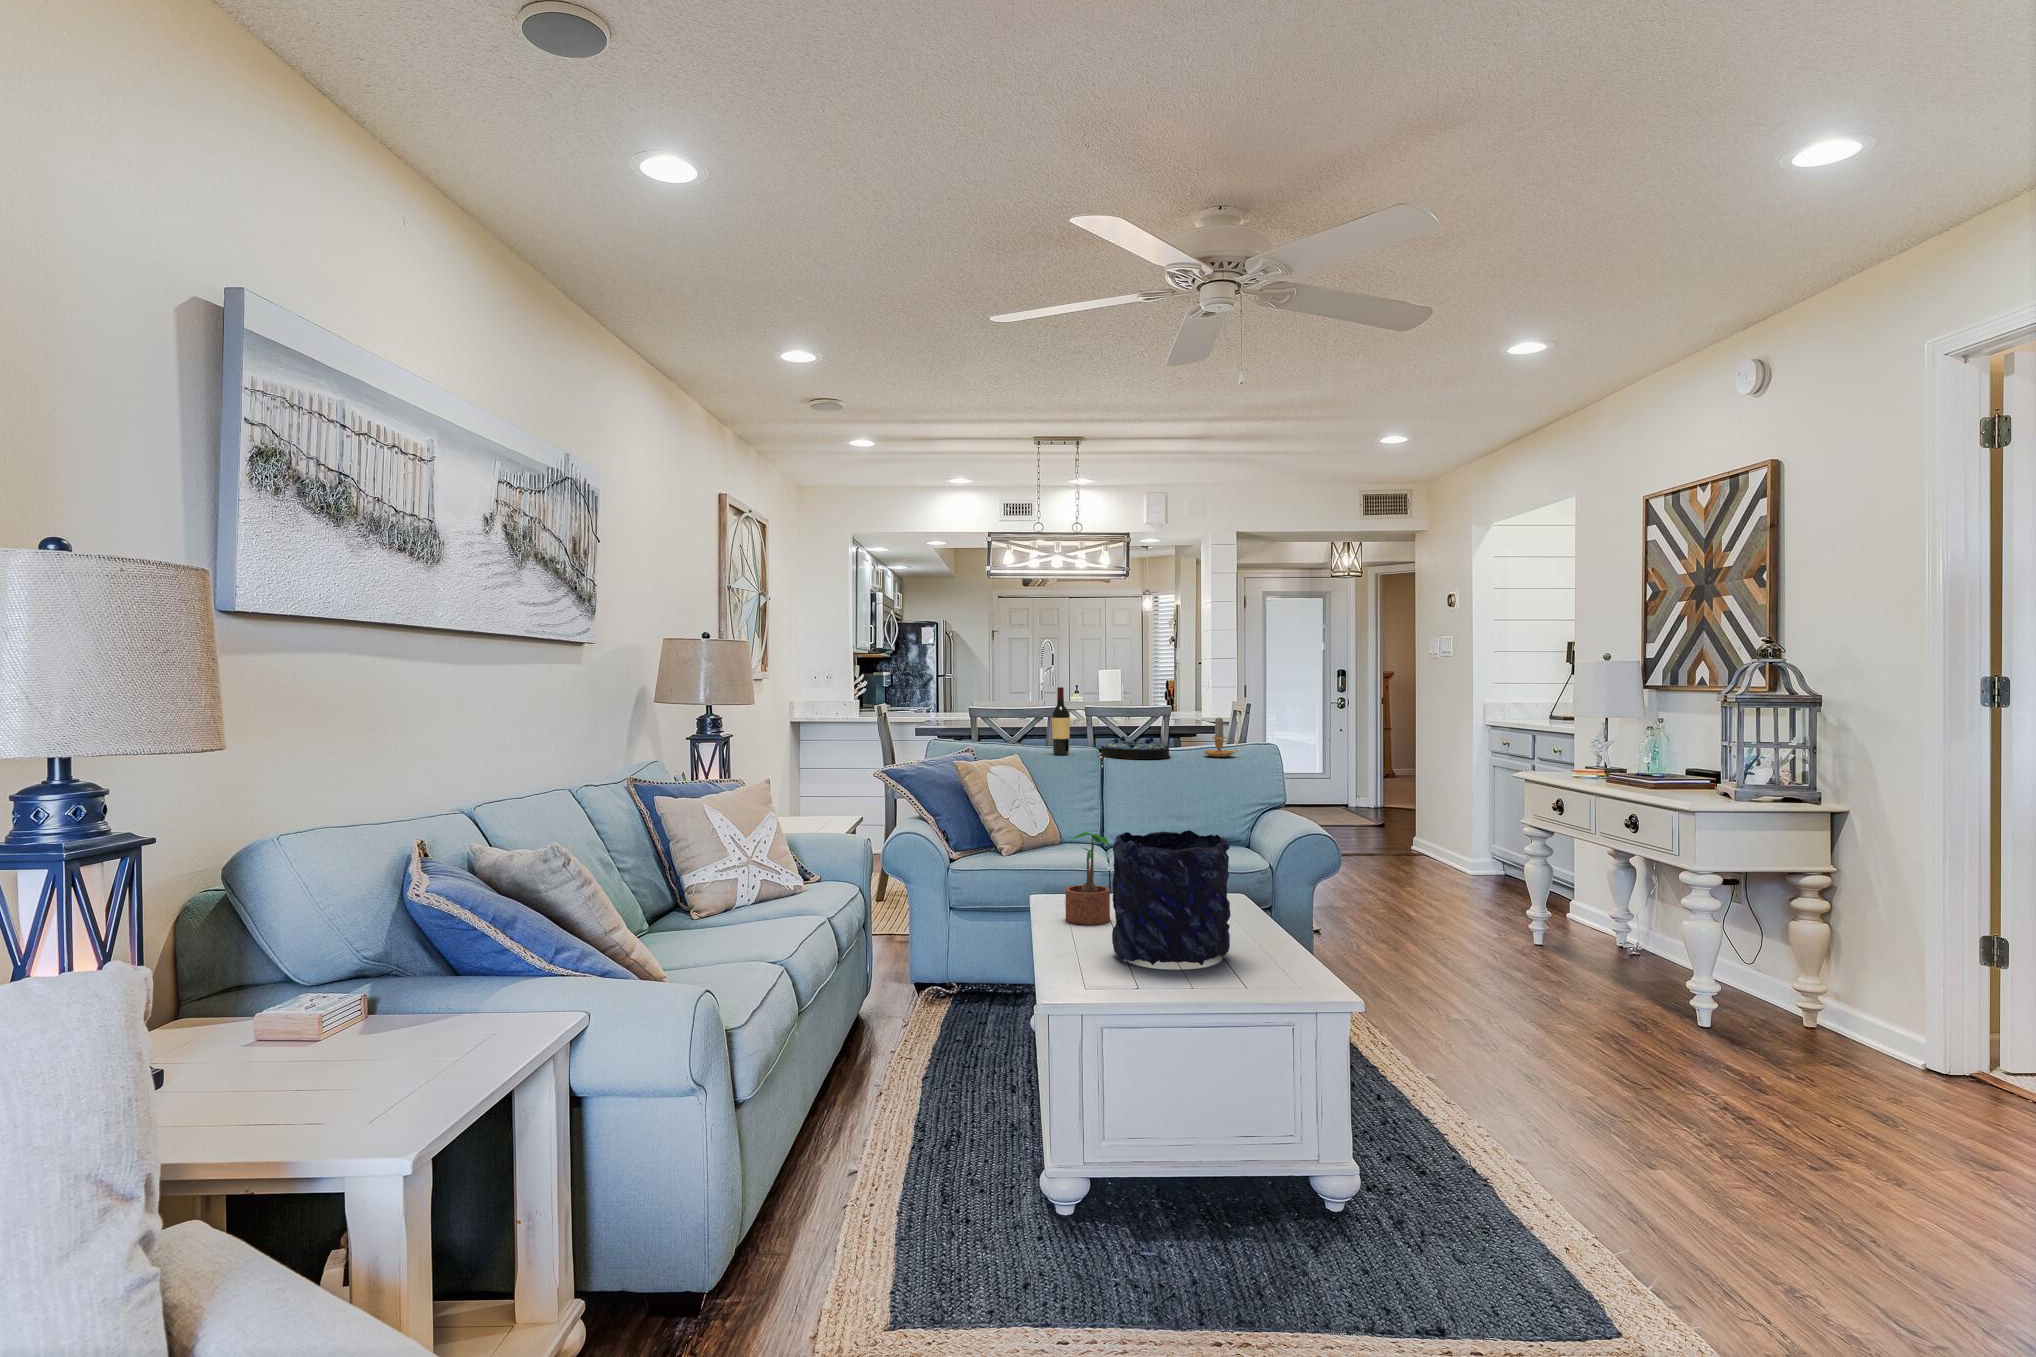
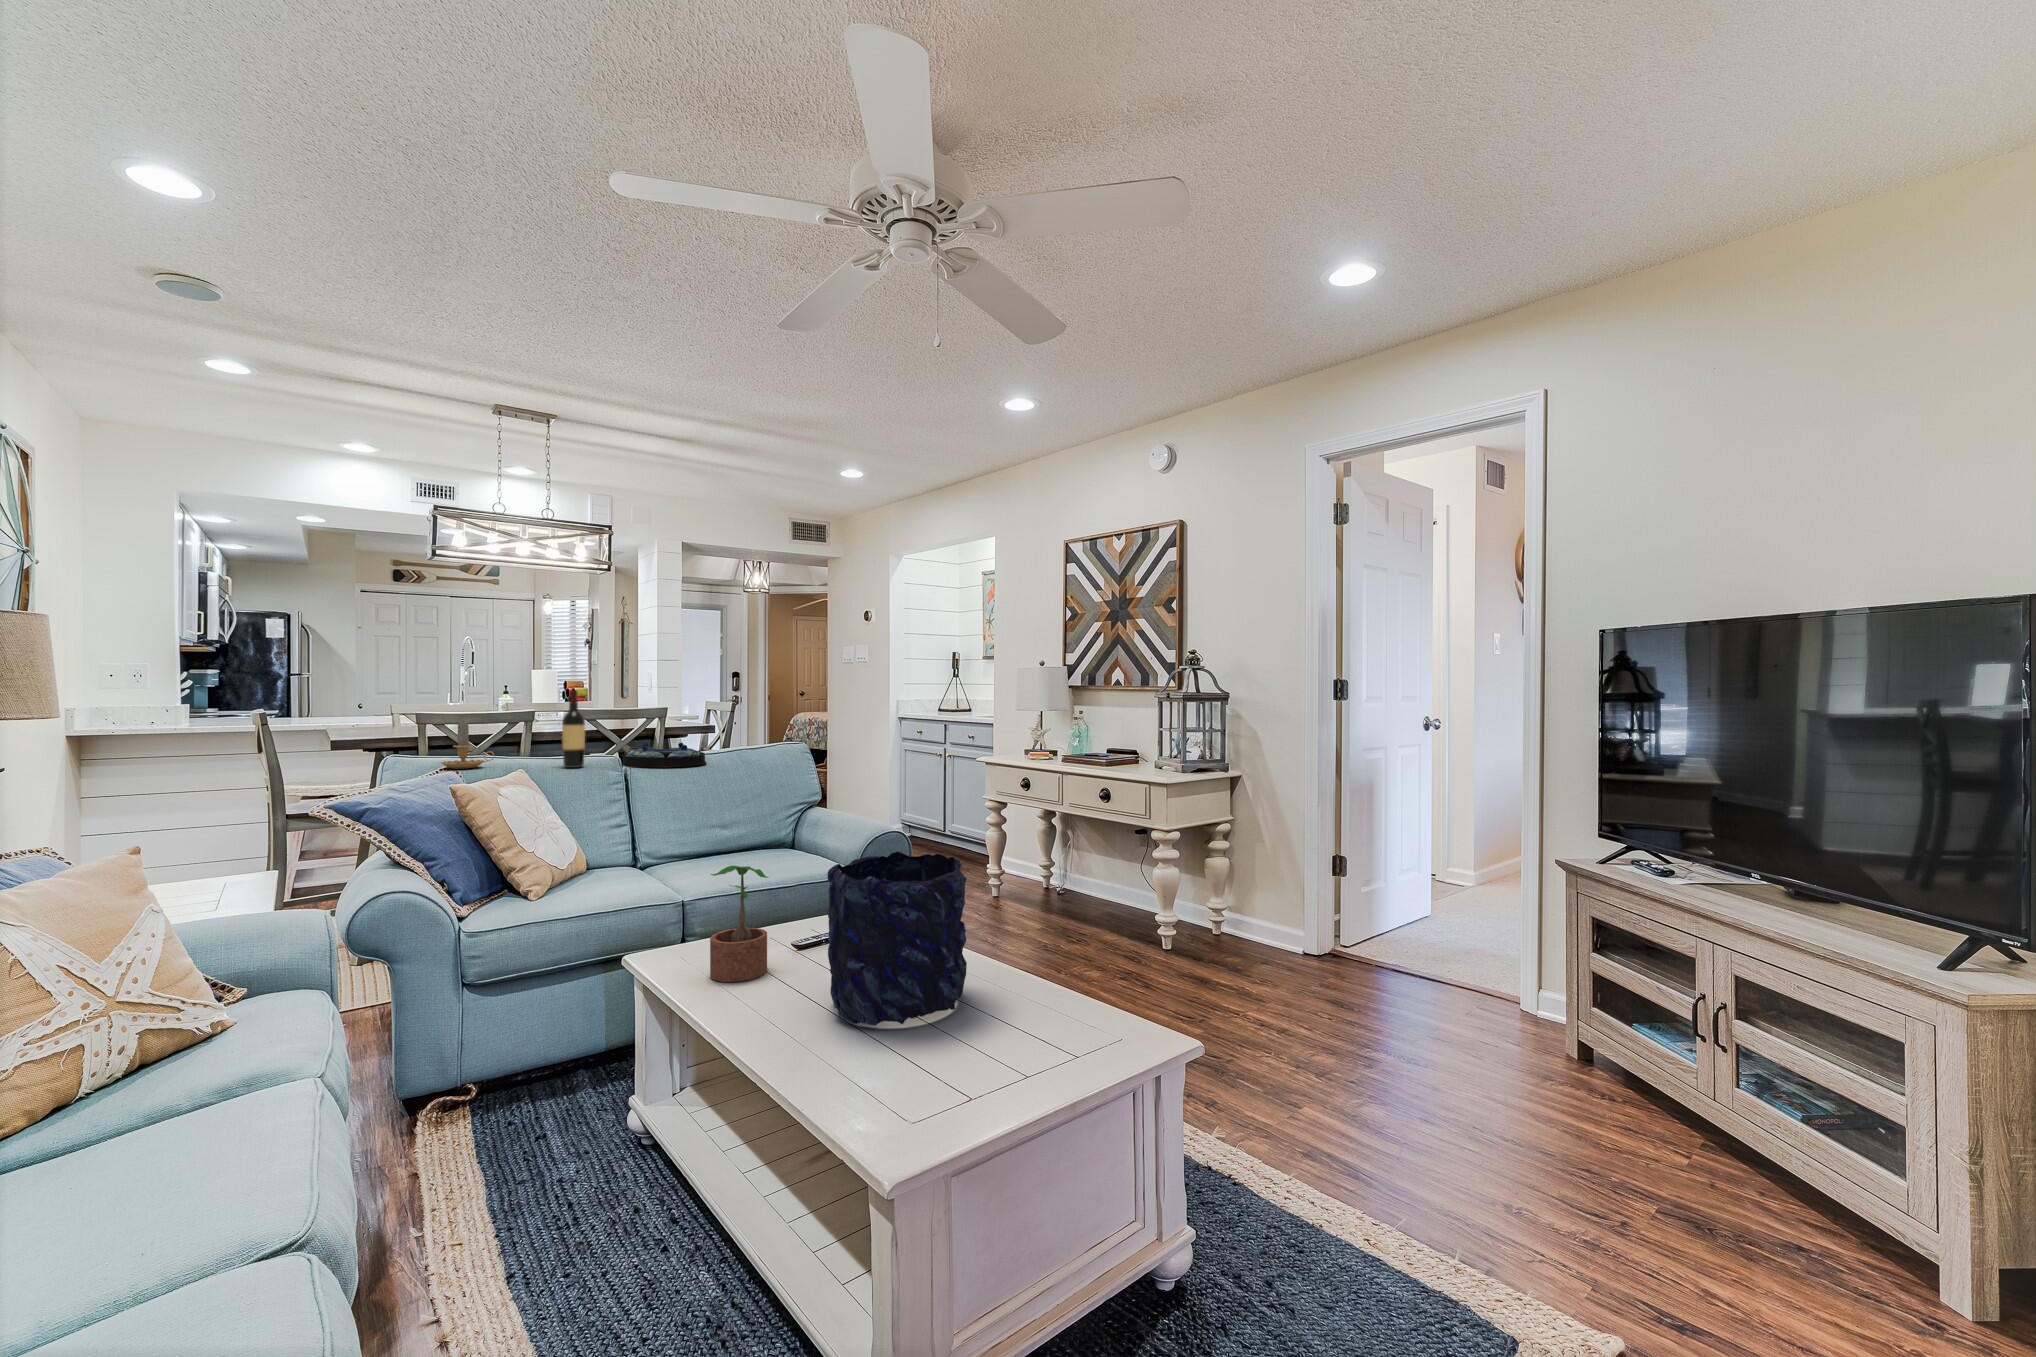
candle: present [1203,718,1242,757] -> present [441,723,494,769]

